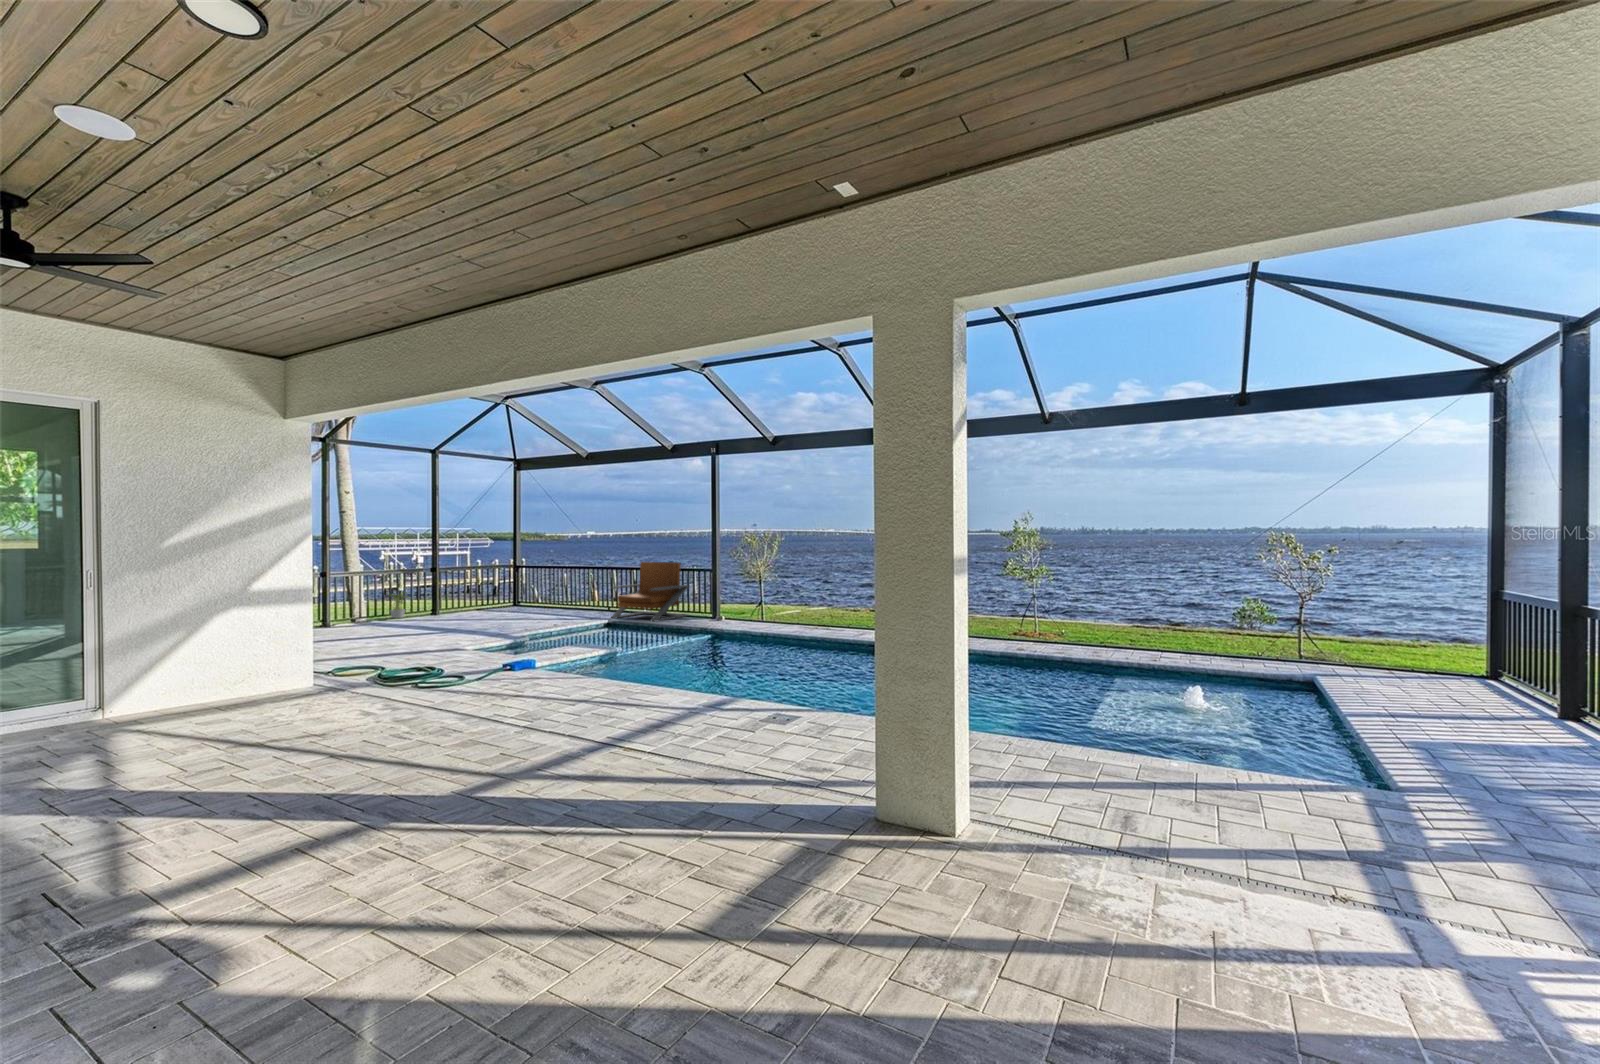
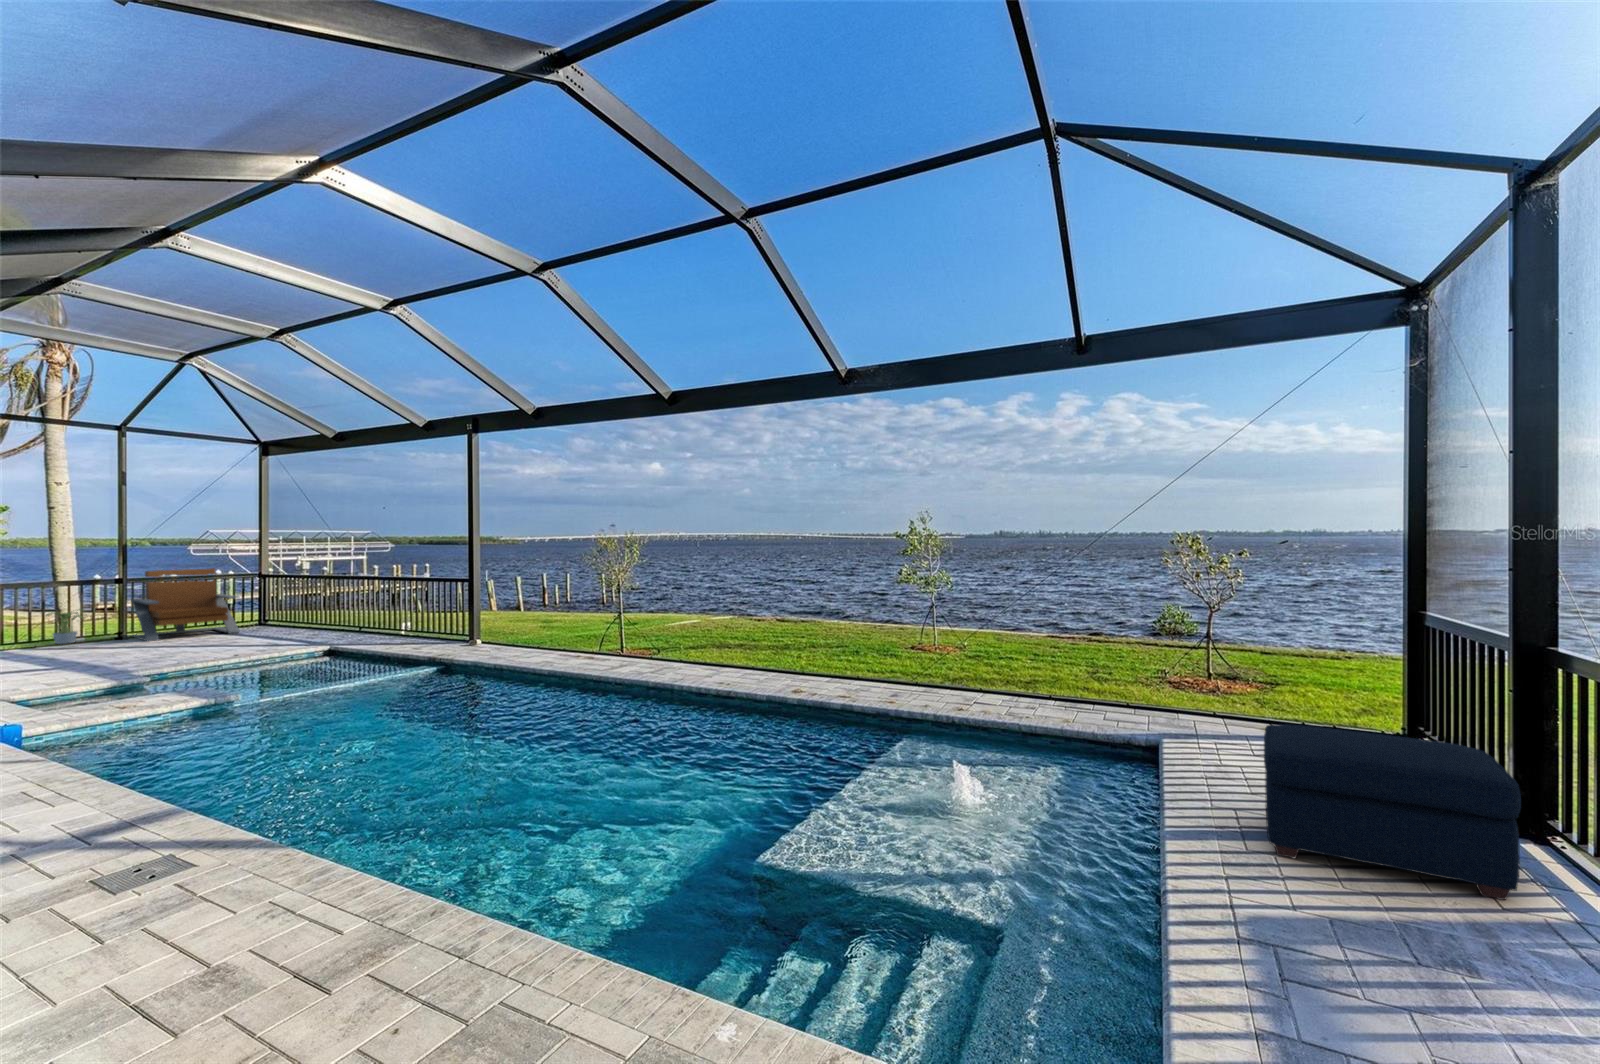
lounge chair: present [611,562,689,621] -> present [132,568,240,641]
ottoman: none [1398,656,1560,744] -> present [1264,724,1521,900]

